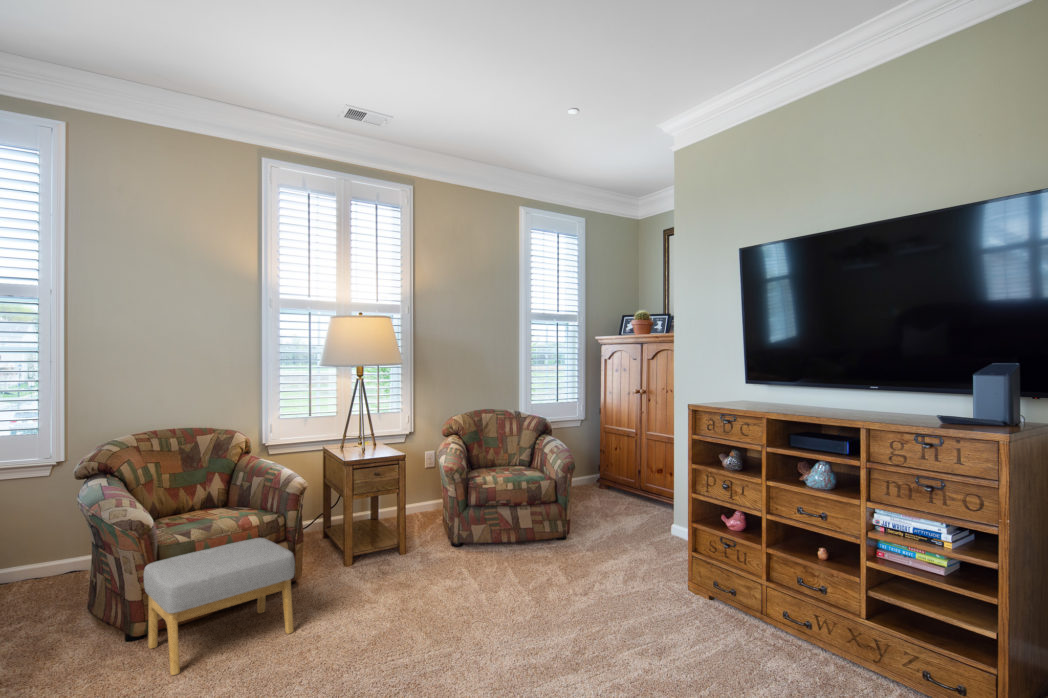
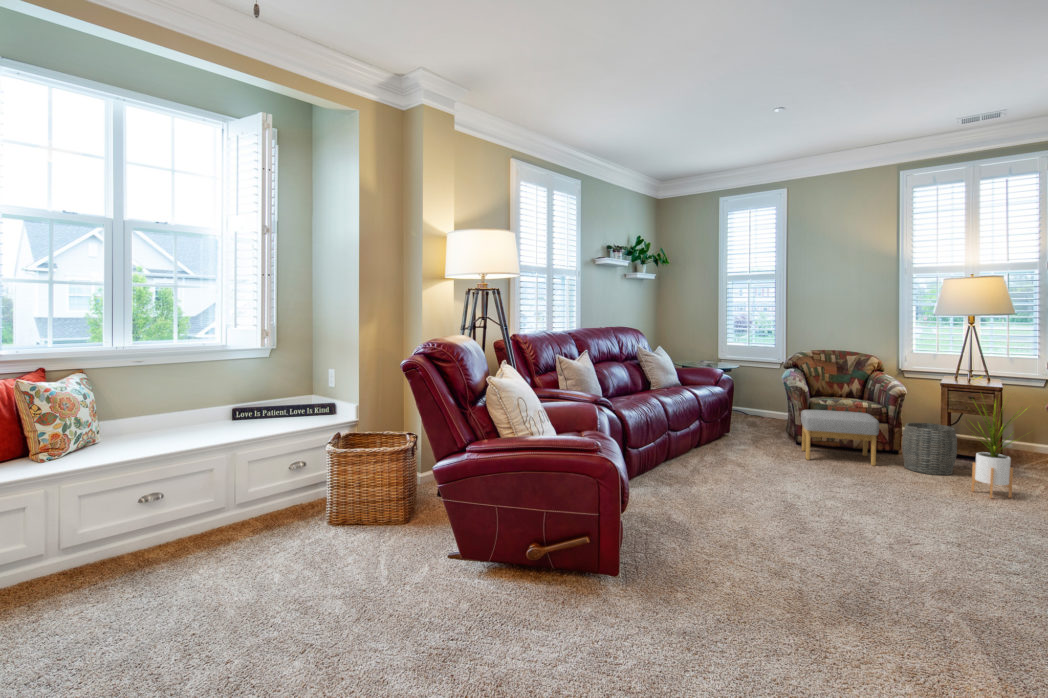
house plant: none [420,472,502,635] -> present [969,400,1026,498]
woven basket: none [323,529,394,619] -> present [902,423,957,475]

